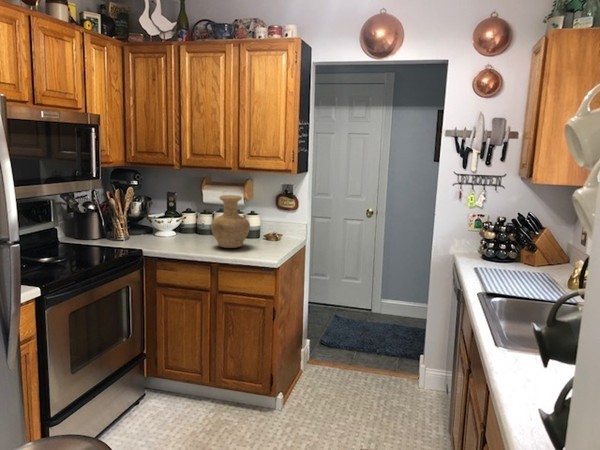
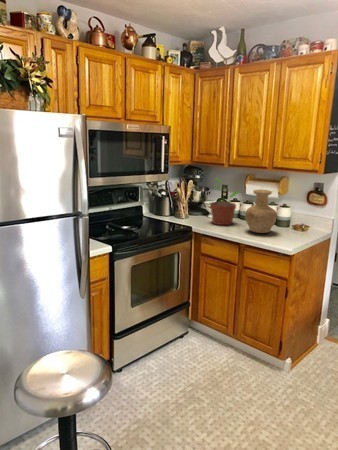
potted plant: none [161,183,200,244] -> present [210,178,239,225]

